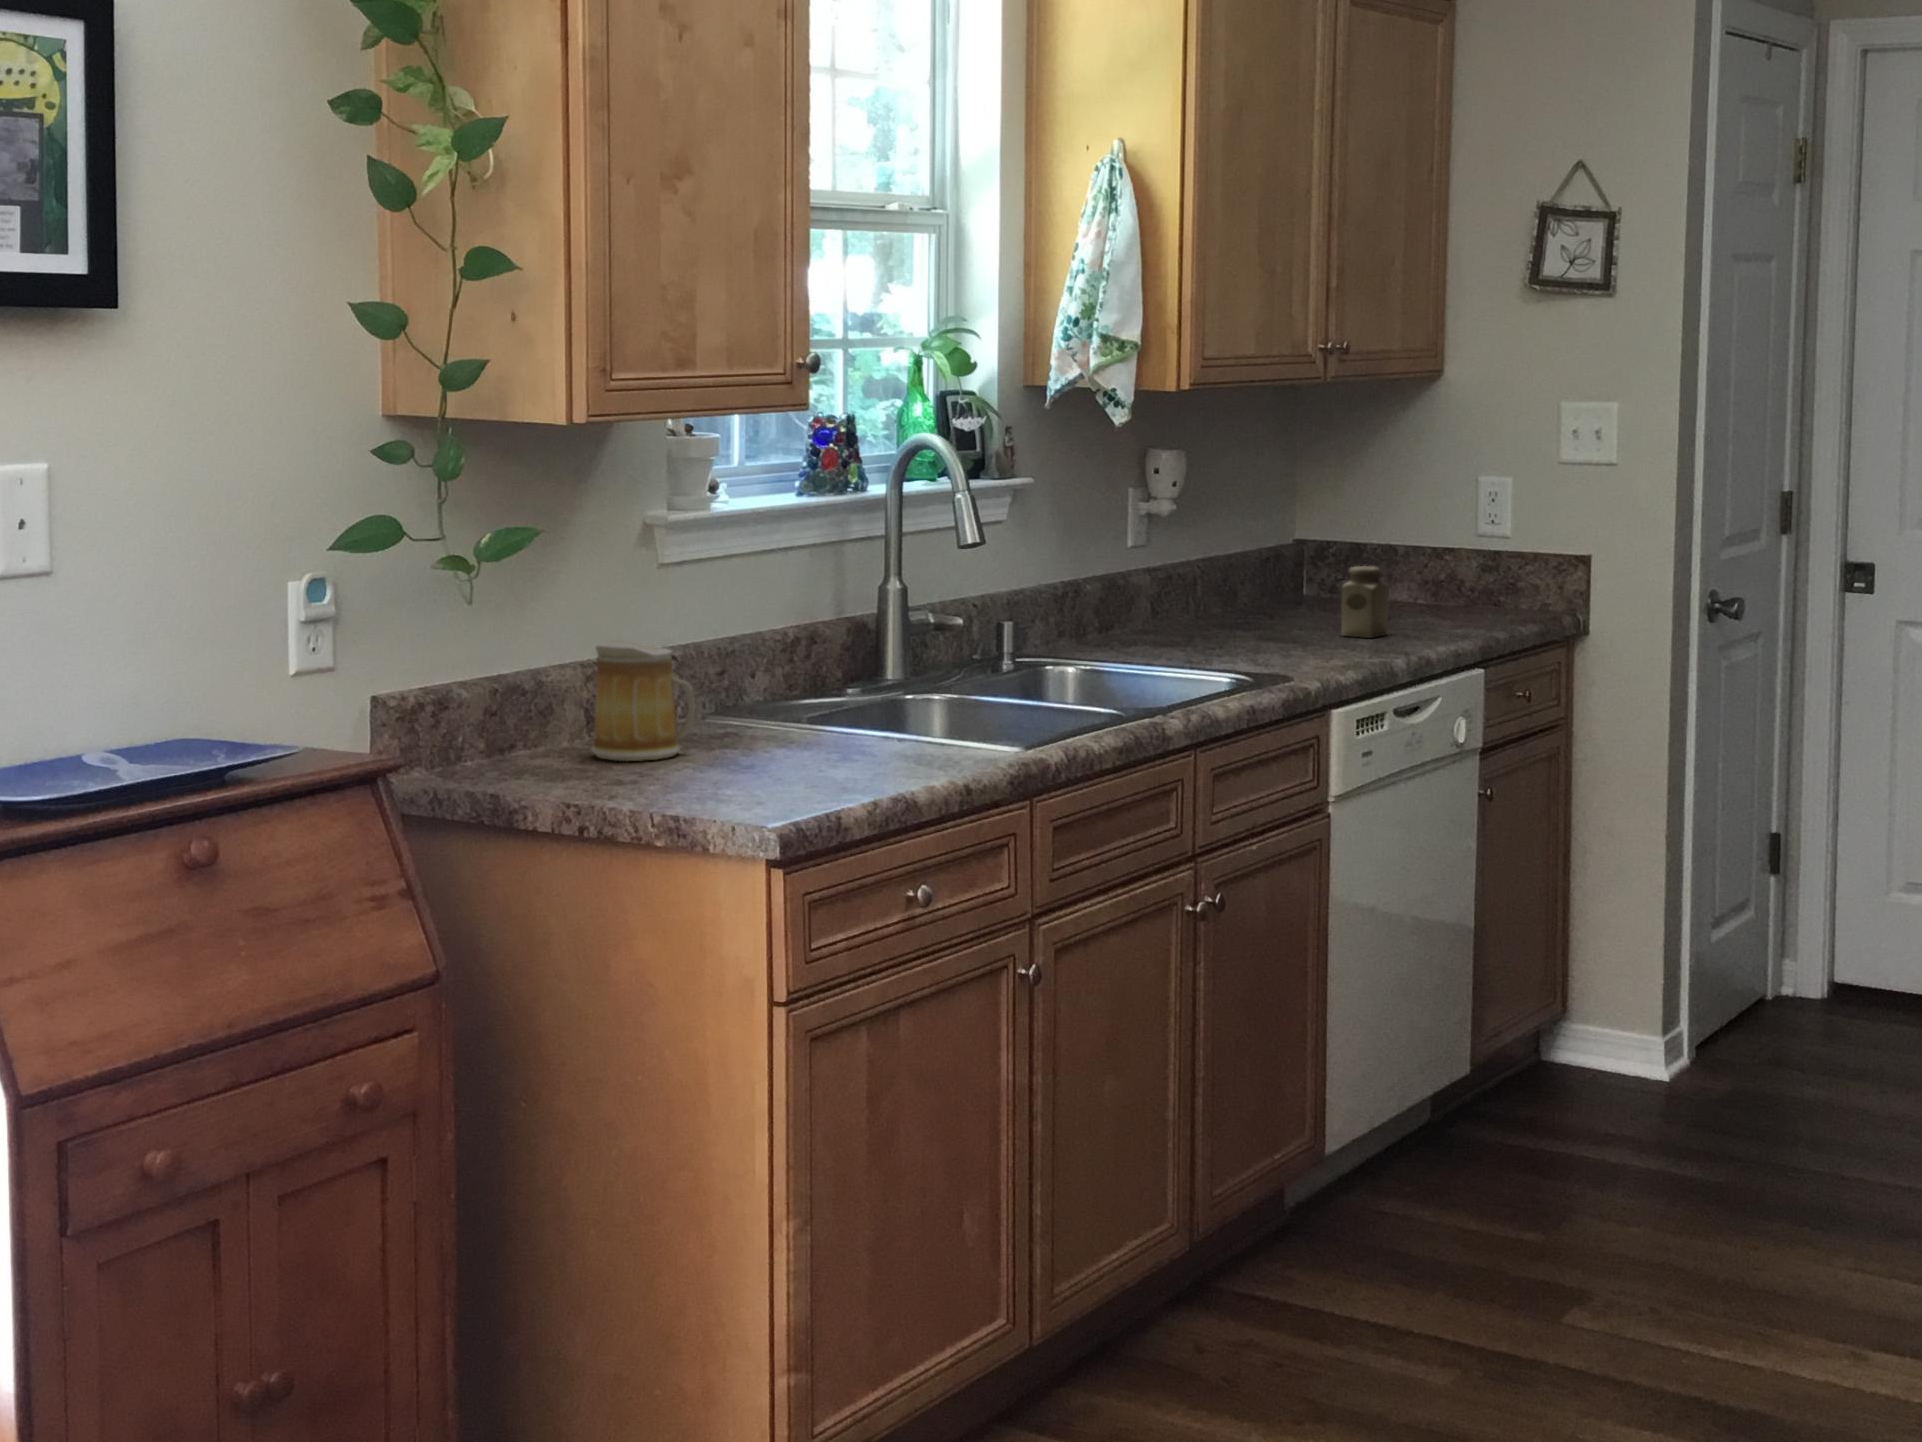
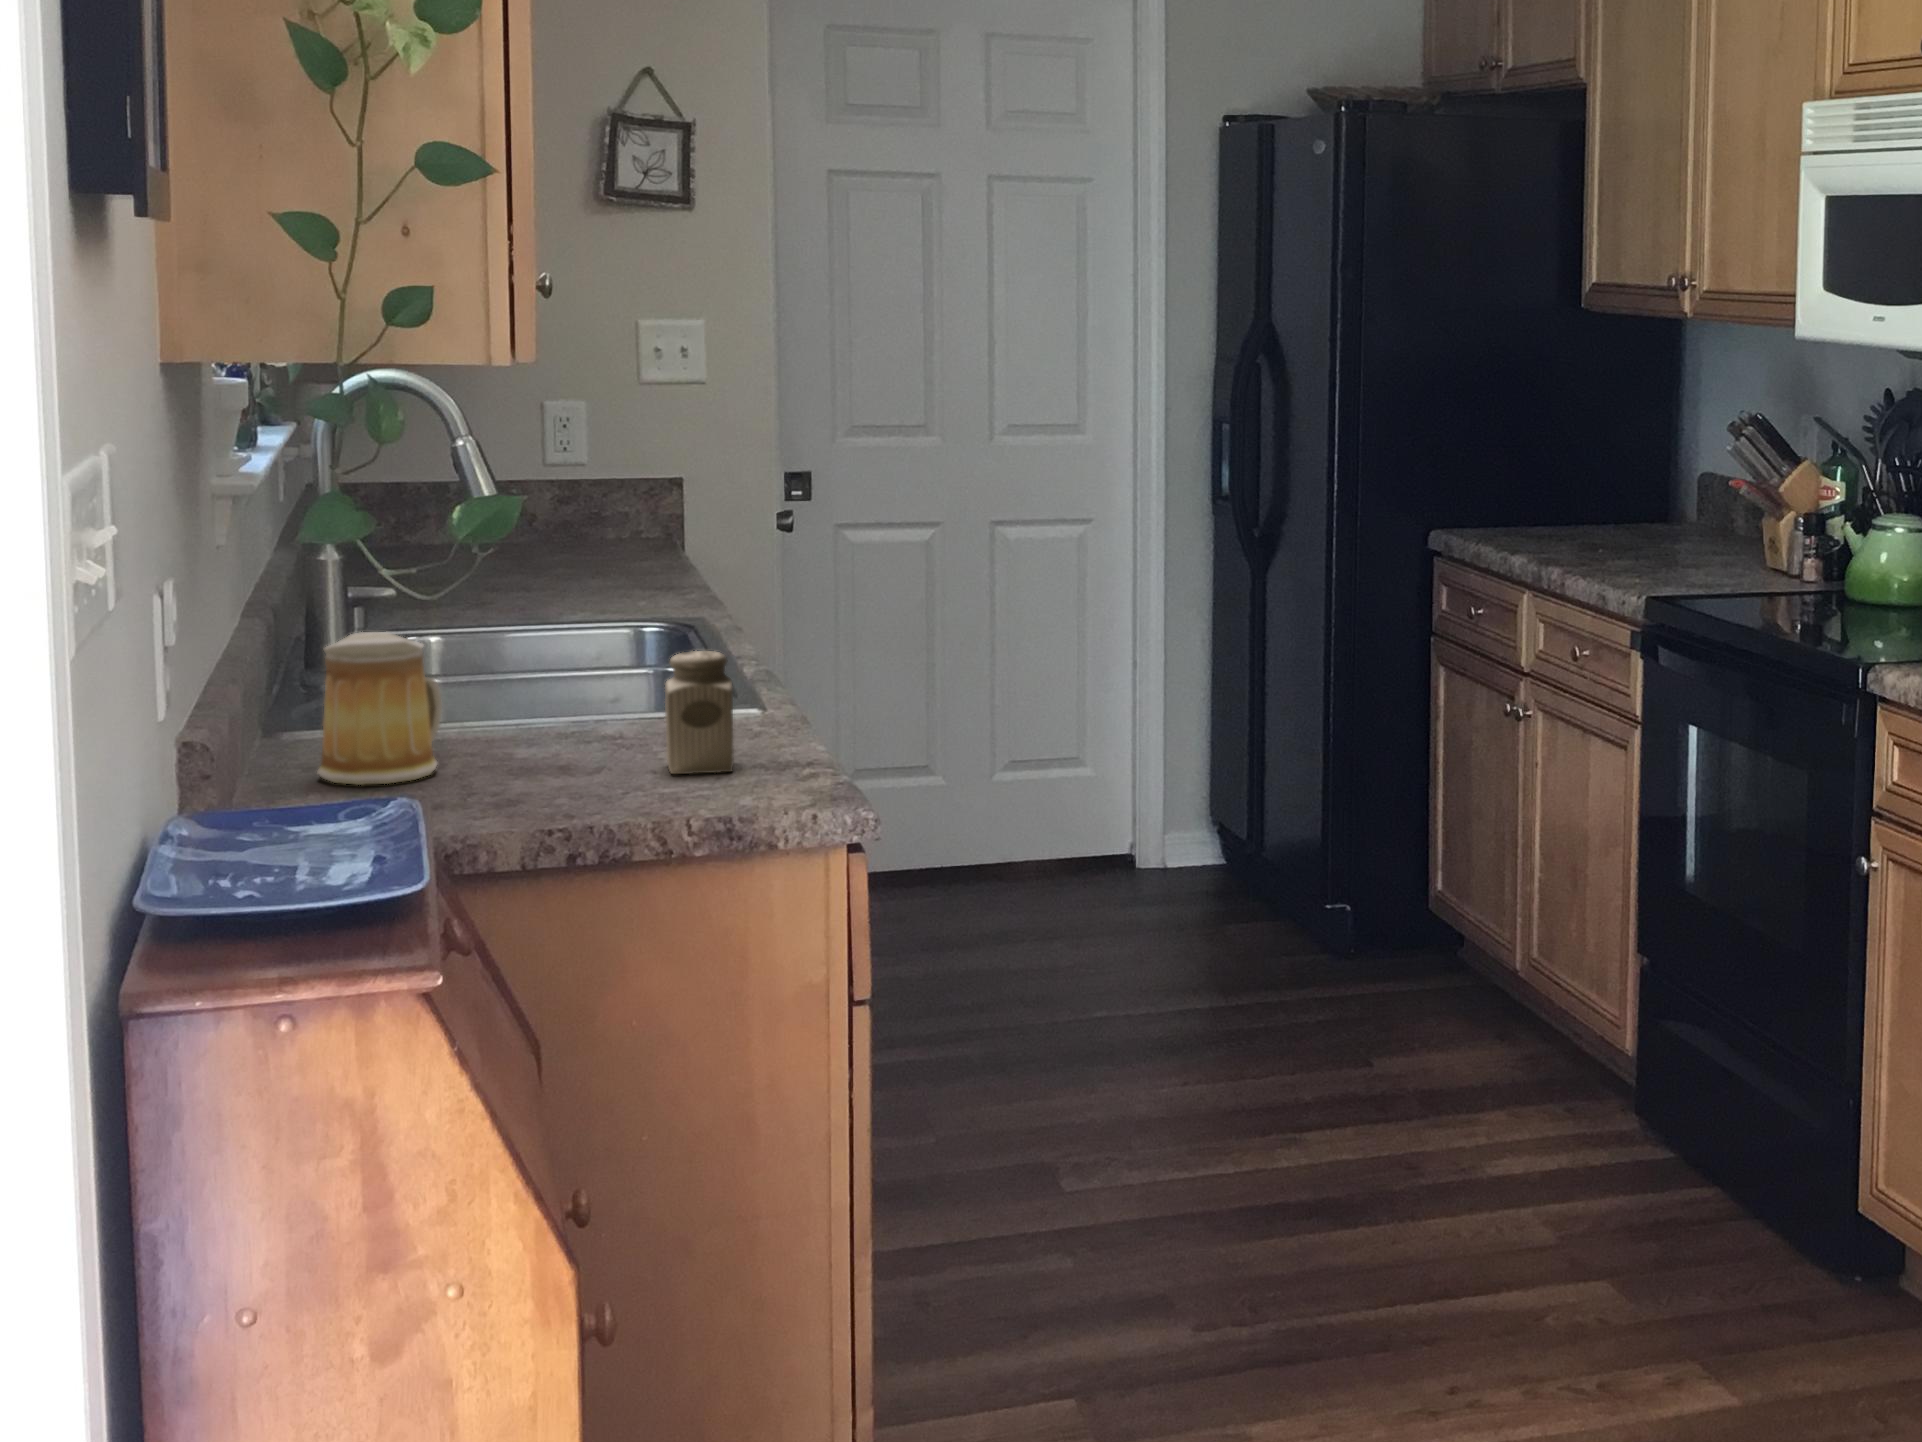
salt shaker: present [1341,566,1389,638] -> present [665,651,734,774]

